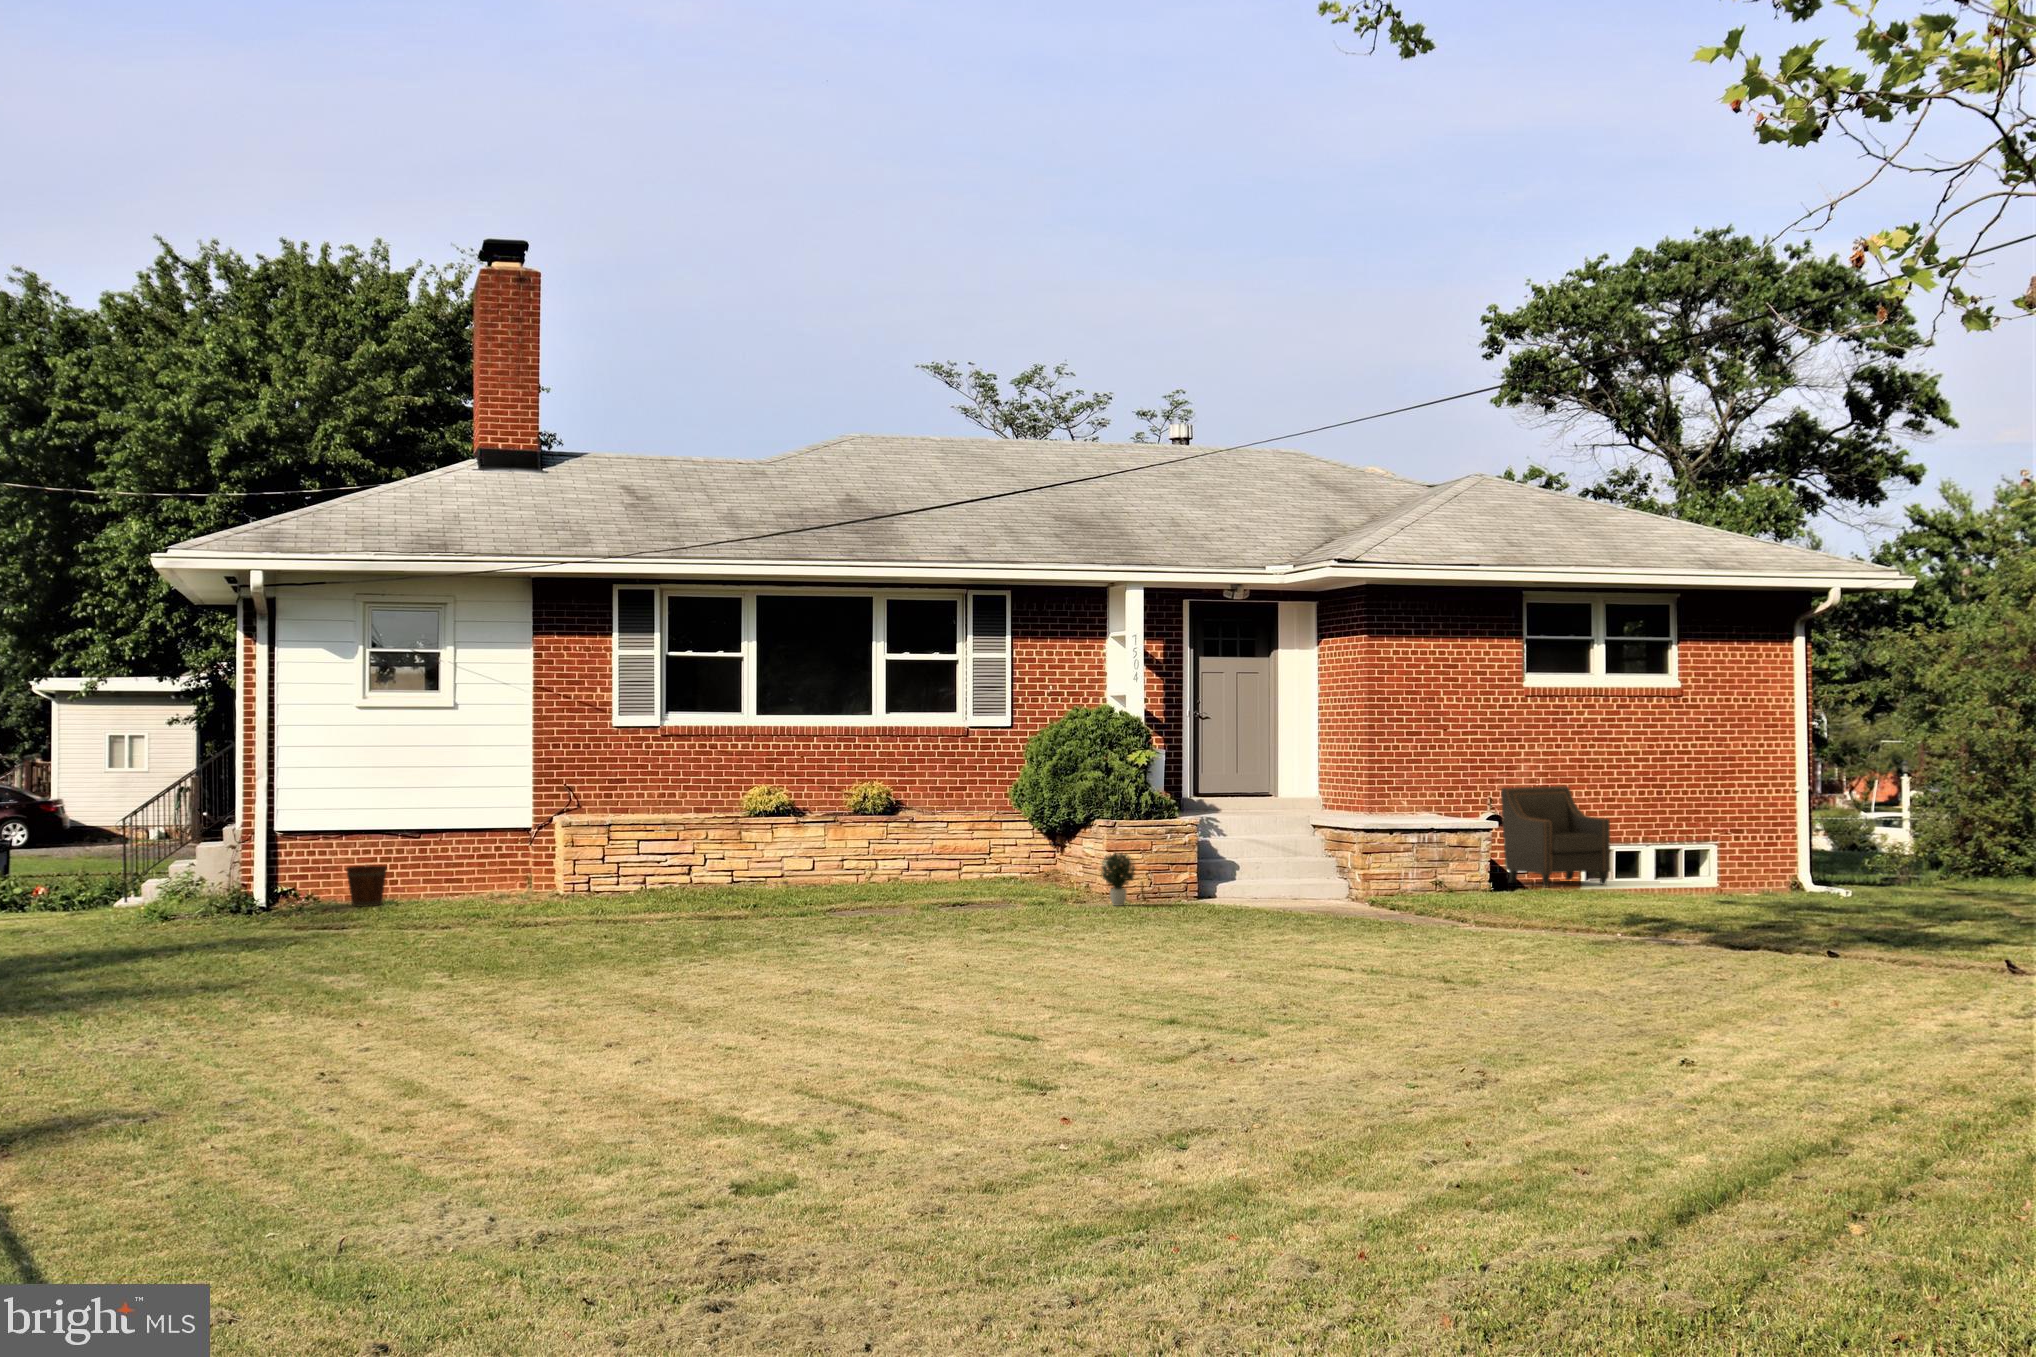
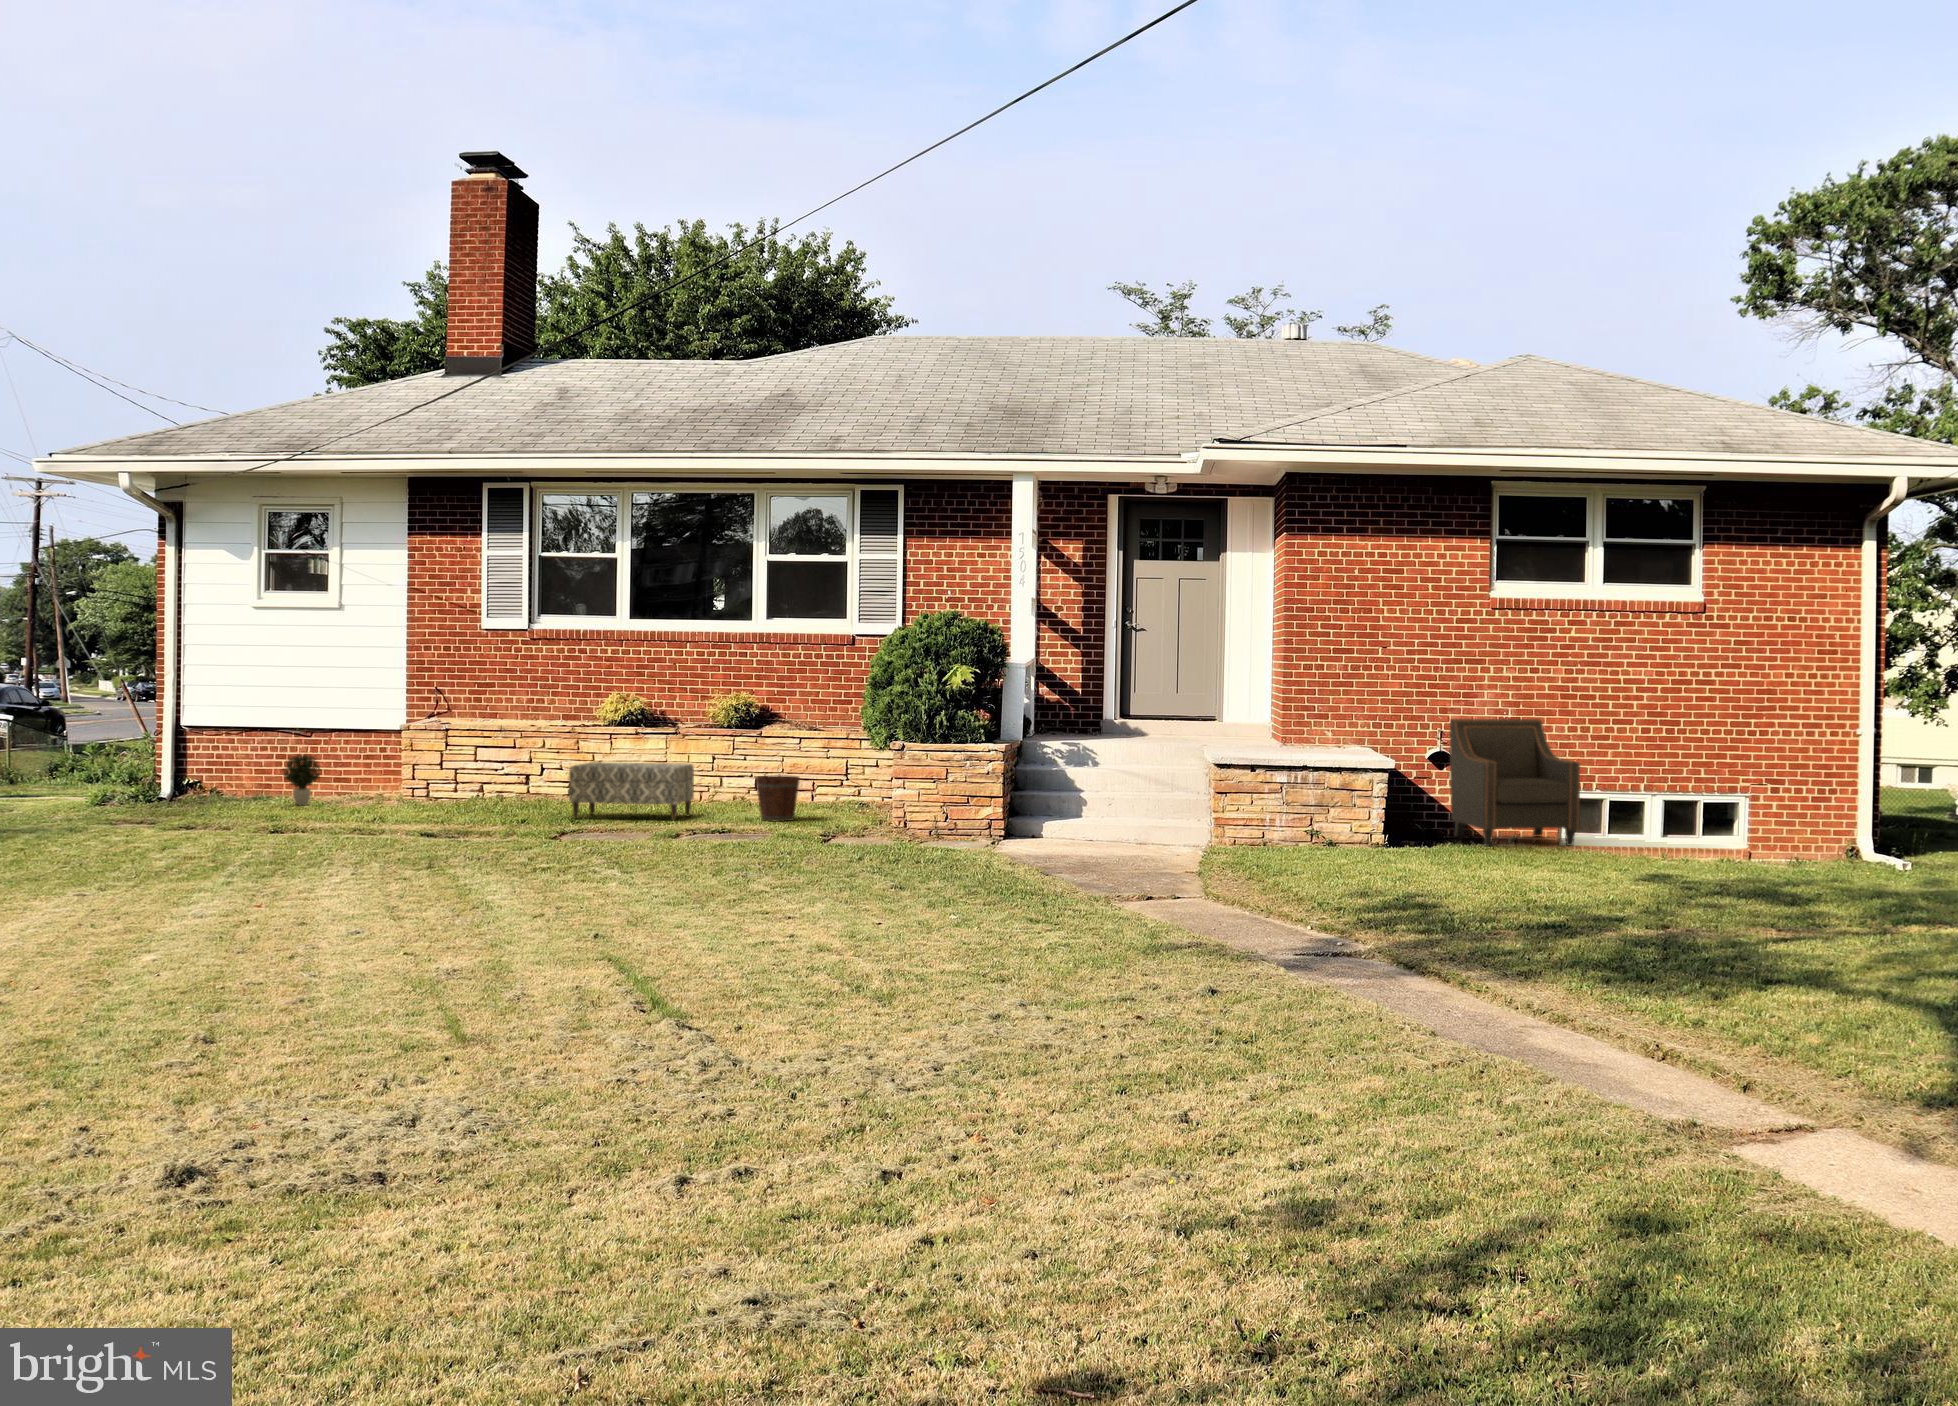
bench: none [748,848,850,901] -> present [569,762,694,821]
potted plant: present [1101,853,1135,906] -> present [283,754,321,805]
bucket: present [346,865,387,906] -> present [756,775,800,821]

